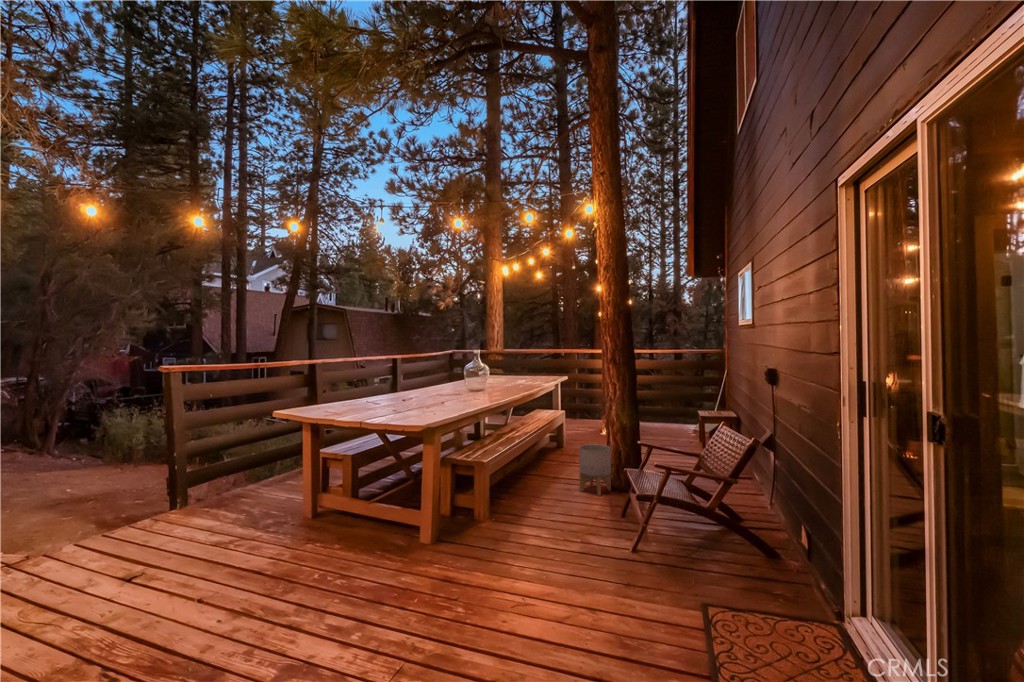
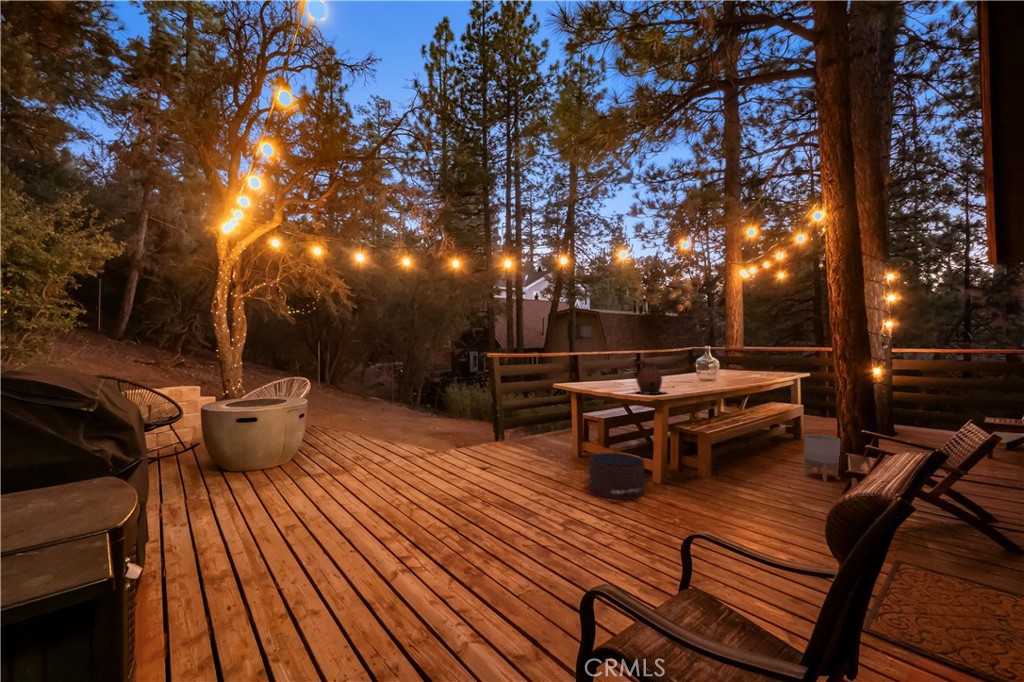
ceramic pitcher: none [393,369,441,421] -> present [633,358,664,394]
pouf: none [317,509,410,588] -> present [584,453,644,499]

